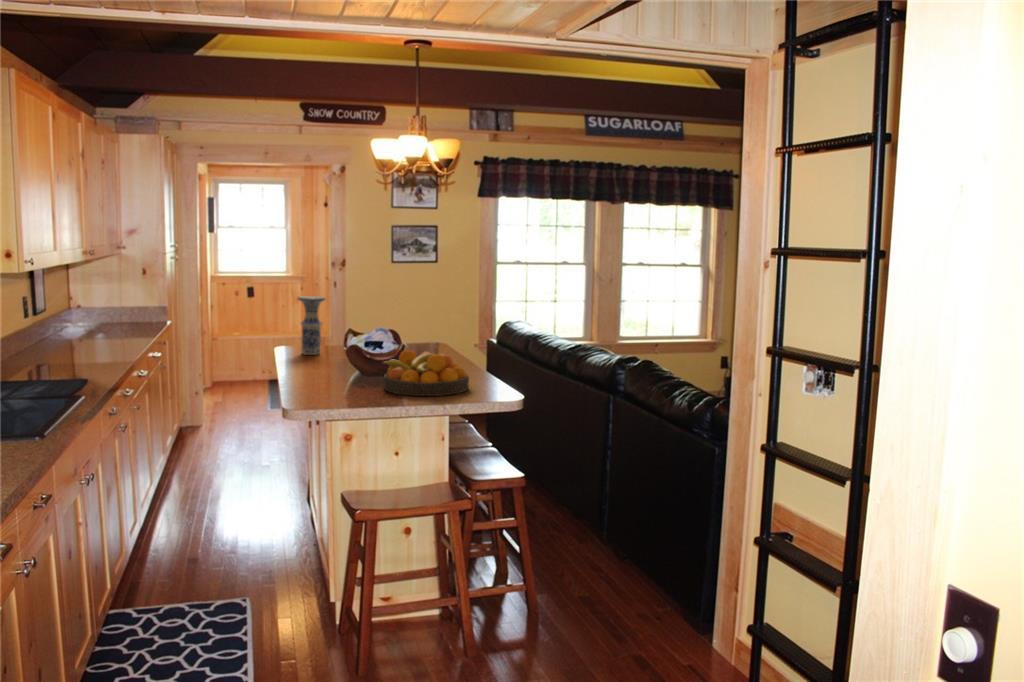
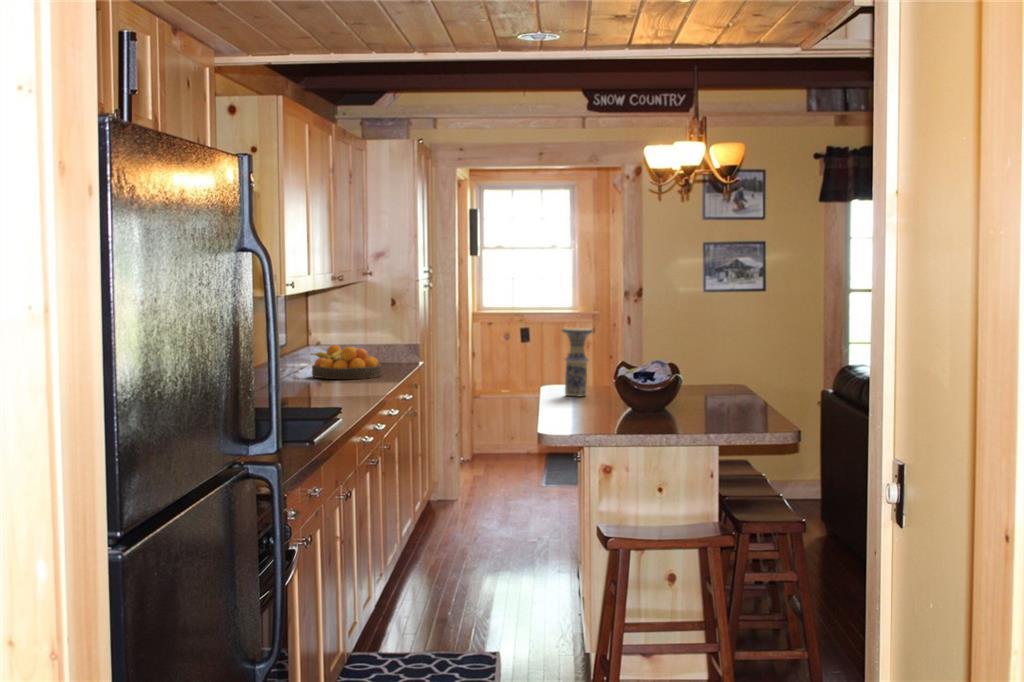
fruit bowl: present [382,350,469,396] -> present [311,345,382,379]

